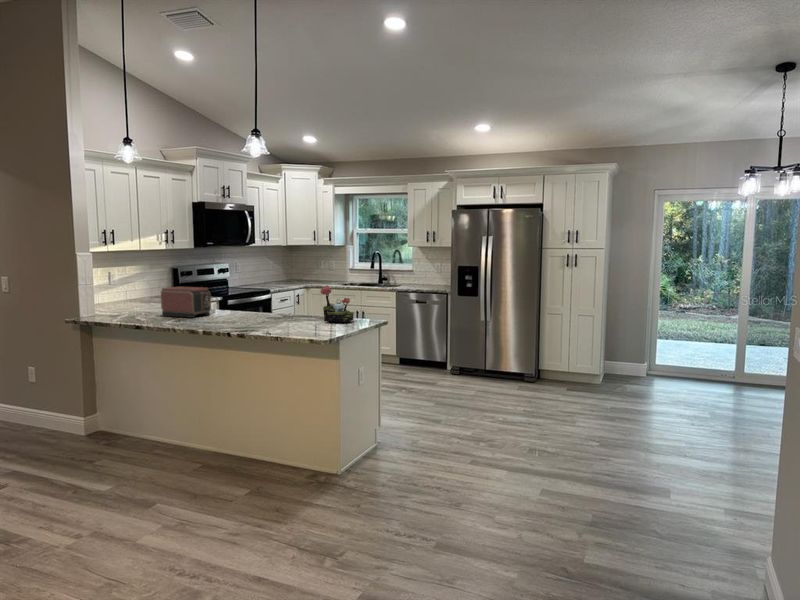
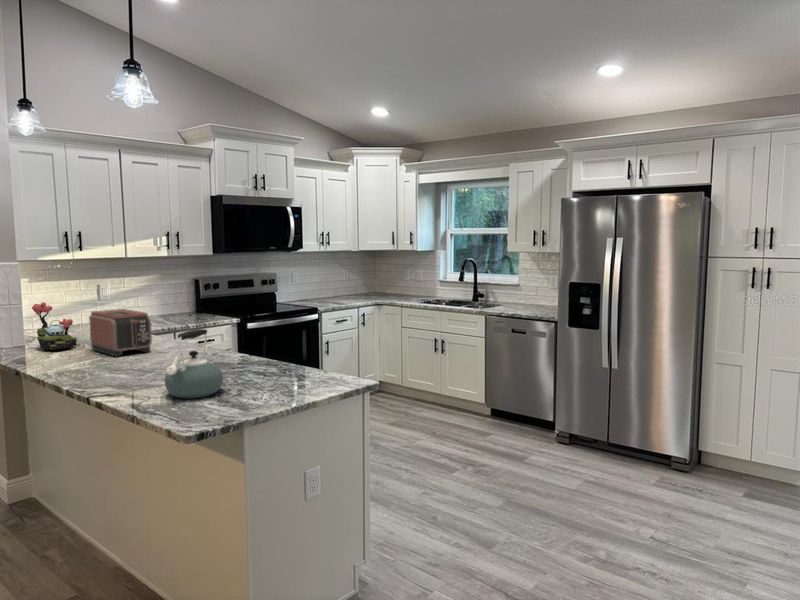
plant: present [321,285,354,322] -> present [32,302,77,350]
kettle: none [278,291,312,330] -> present [165,329,223,398]

